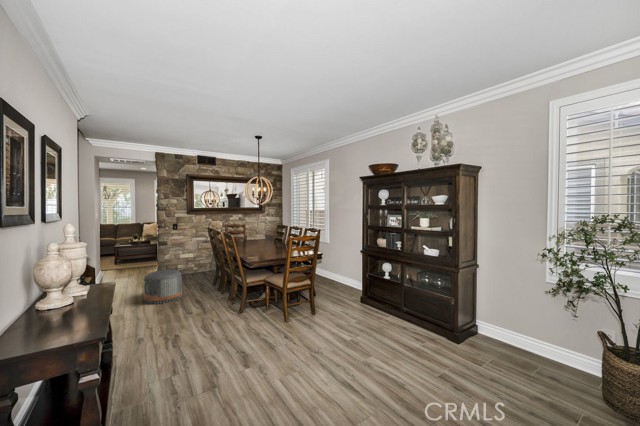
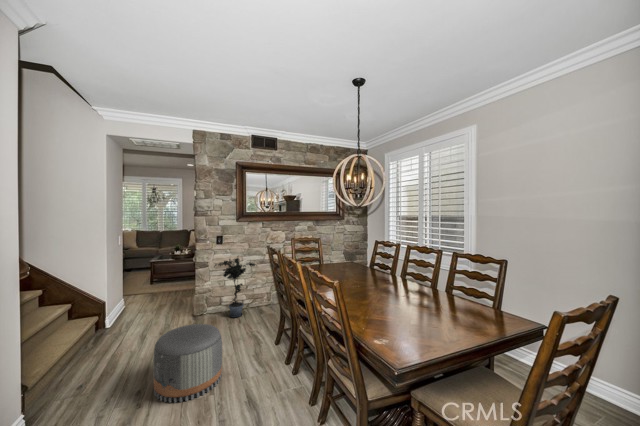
potted plant: none [172,236,202,277] -> present [215,258,255,317]

